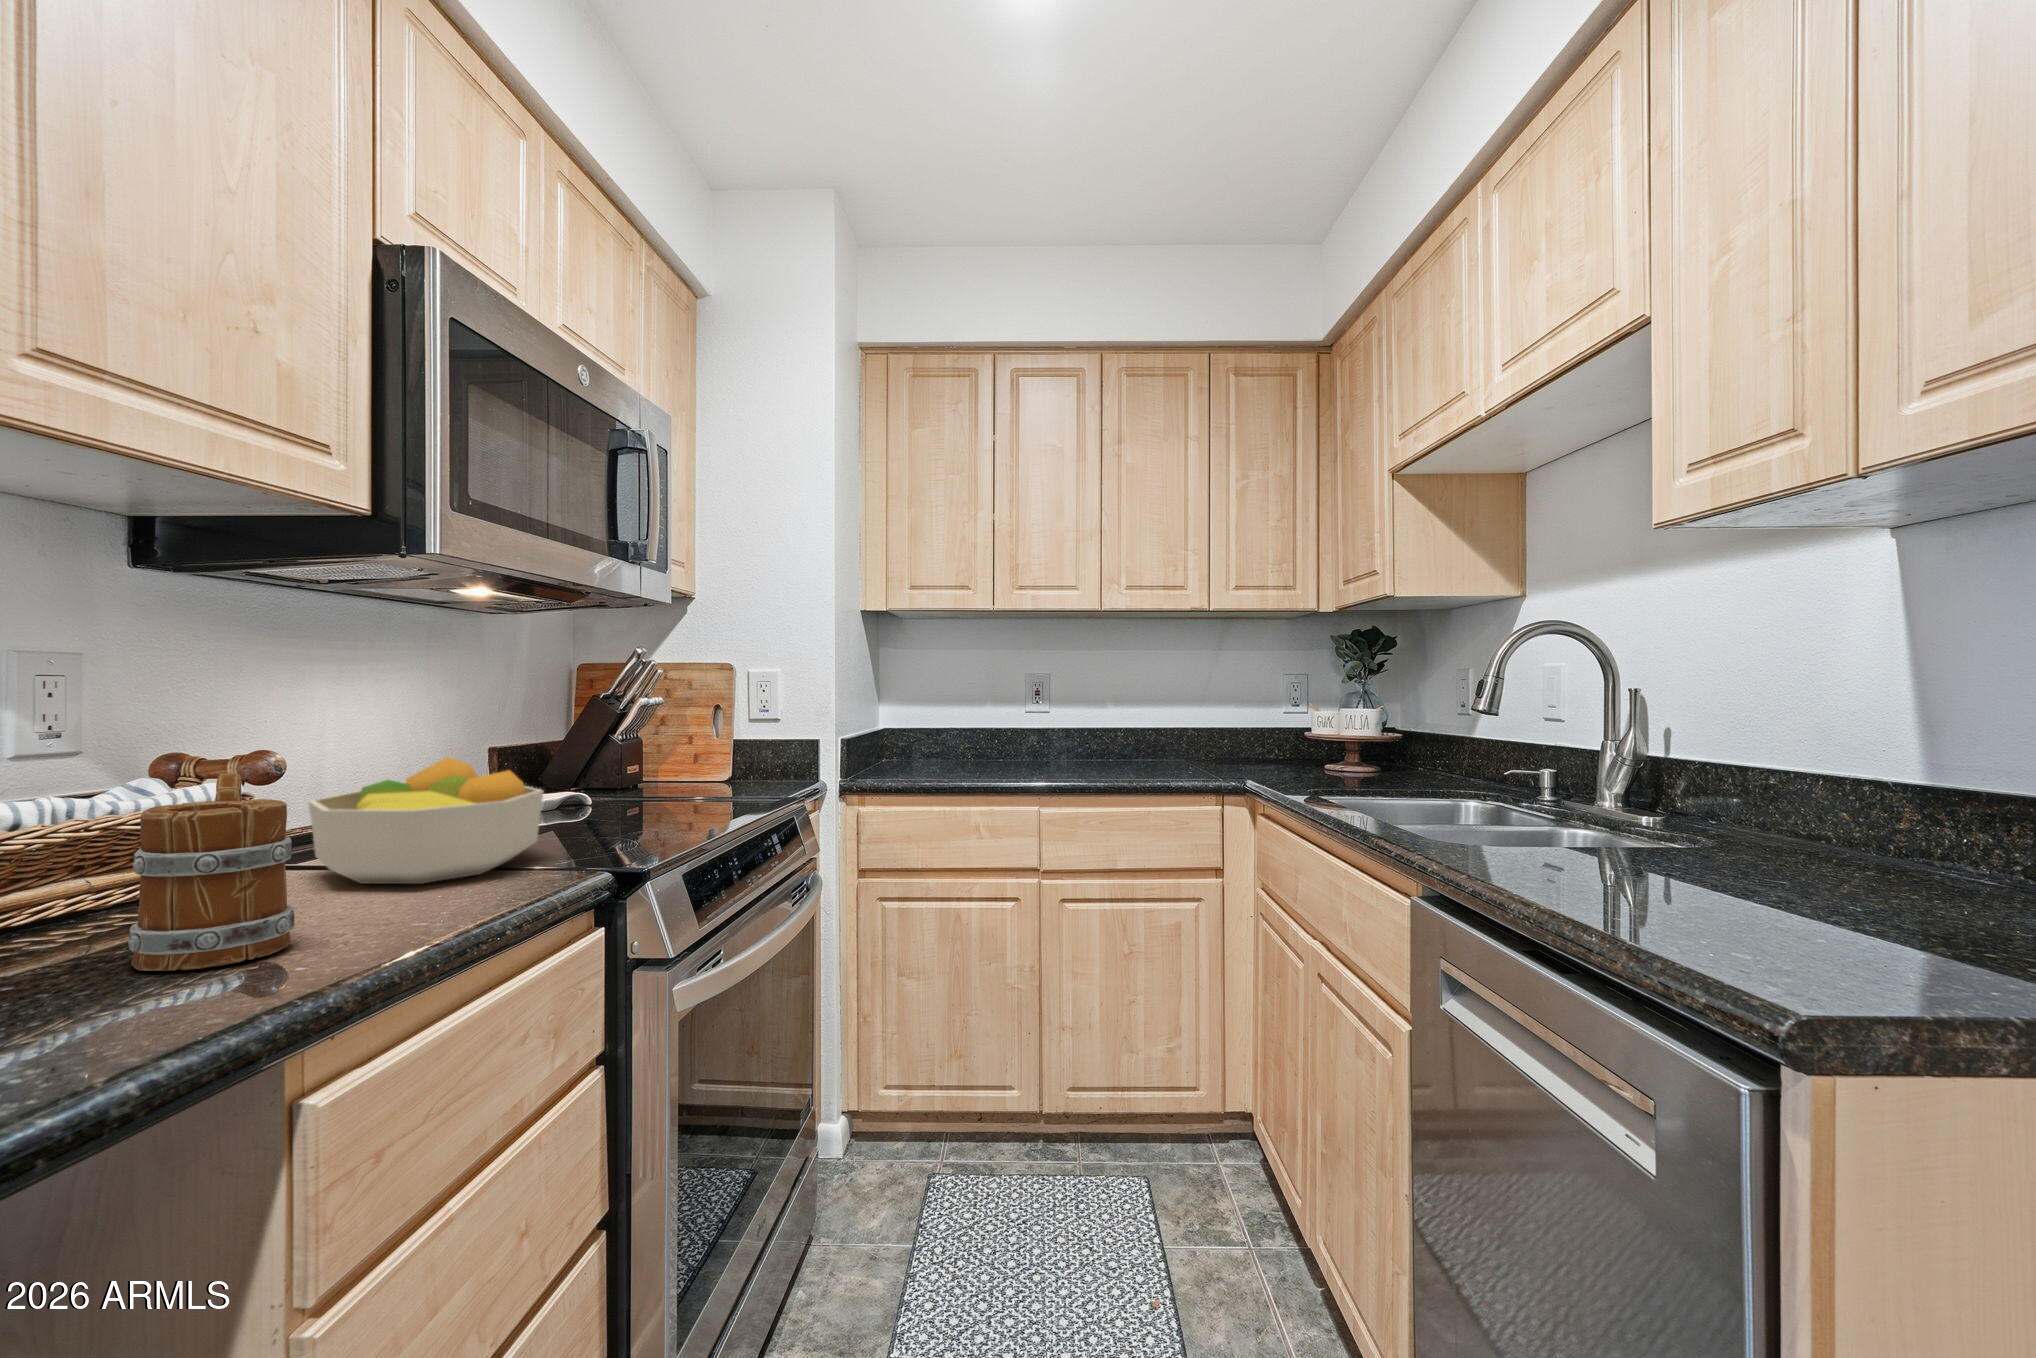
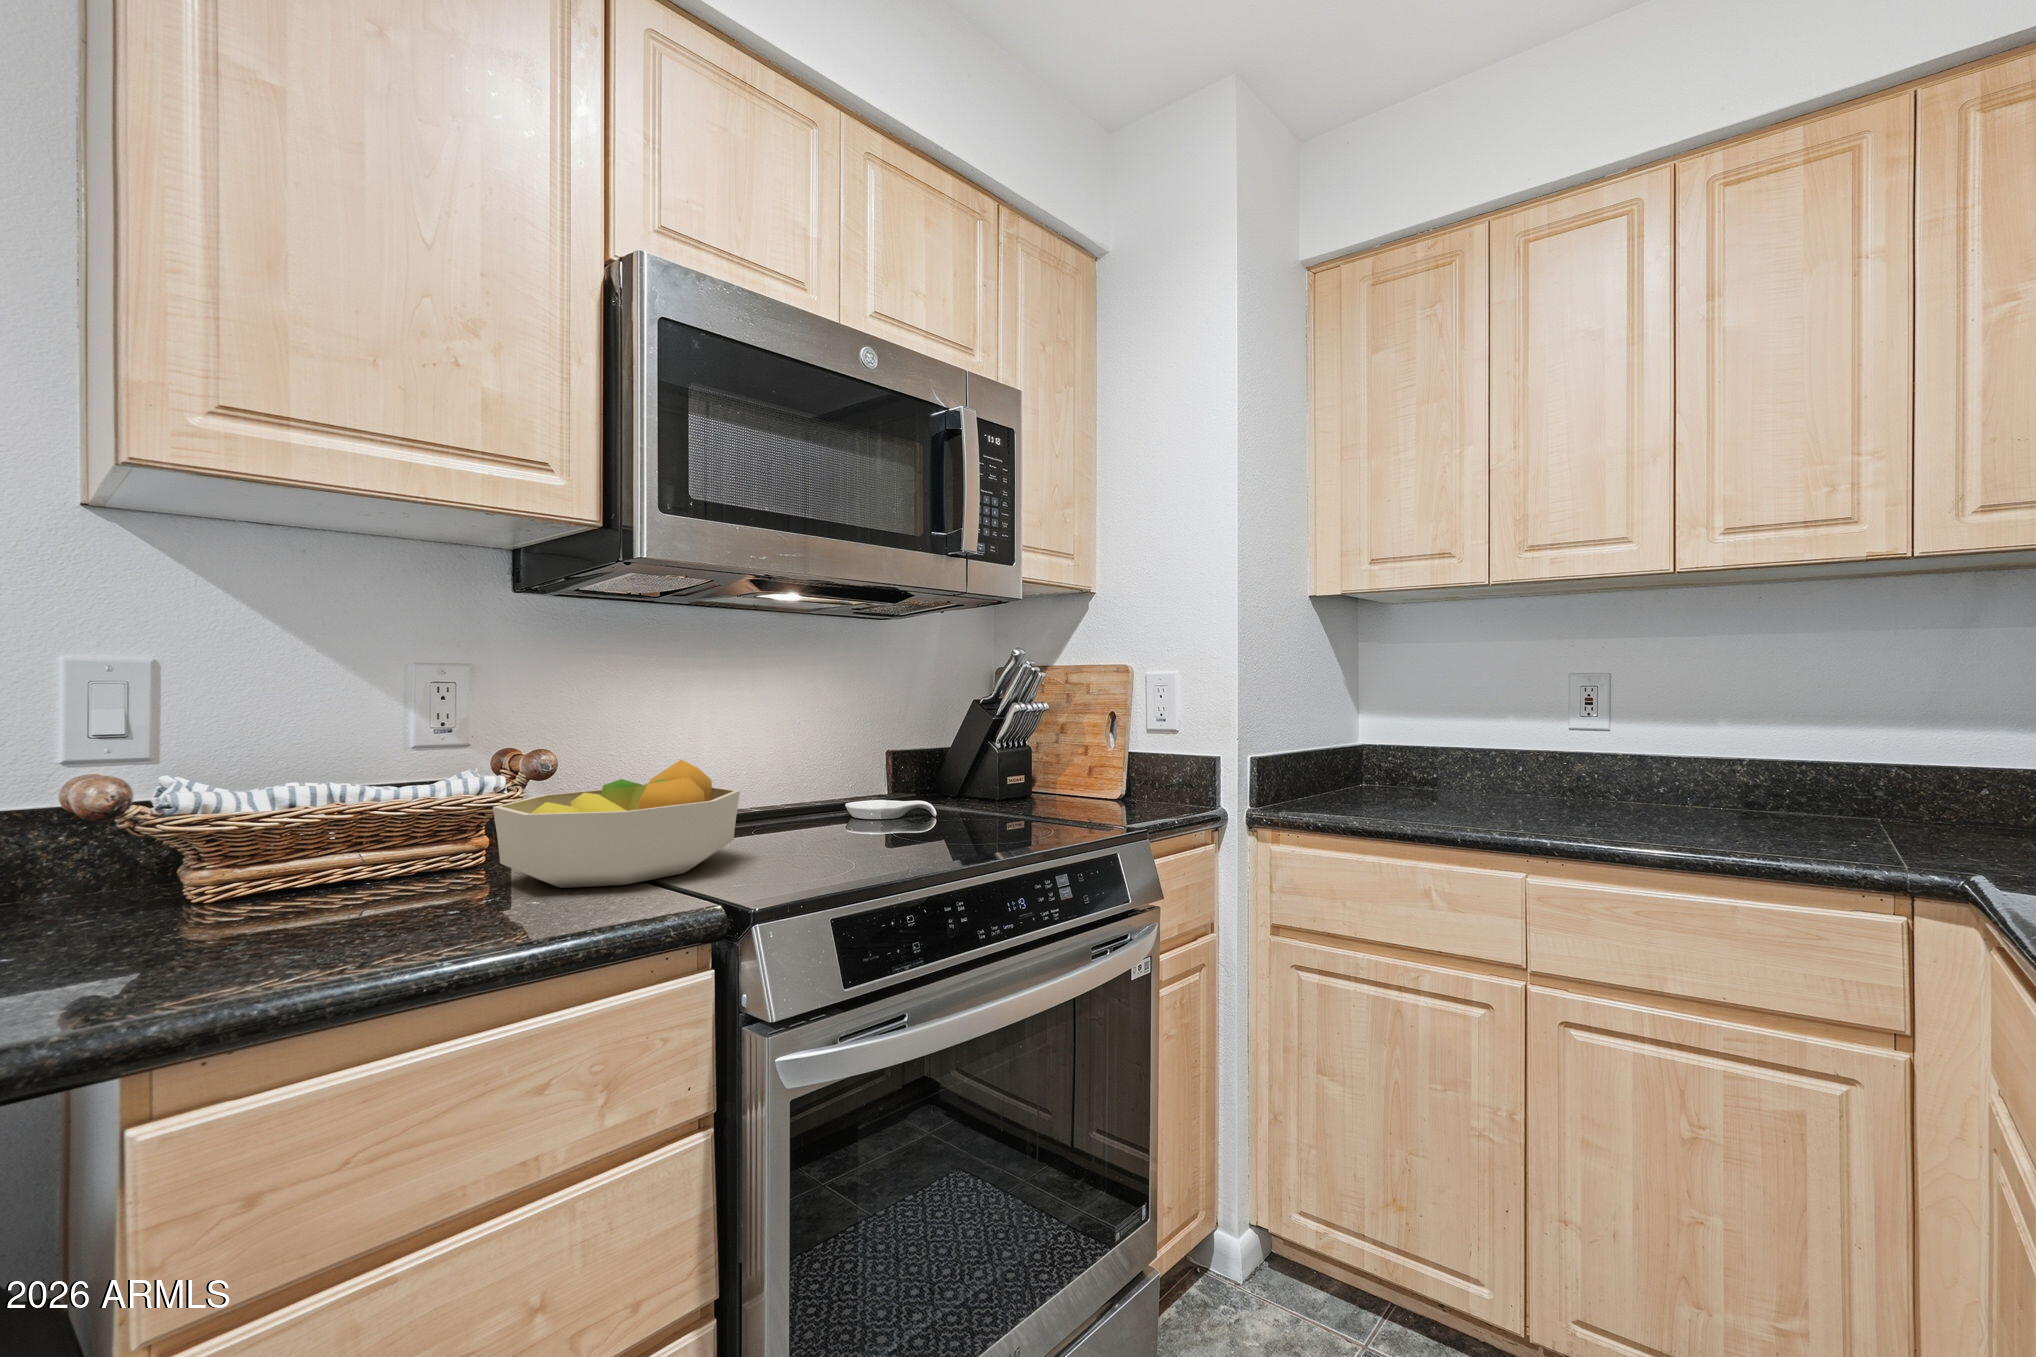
mug: present [128,773,295,971] -> none [152,769,338,954]

